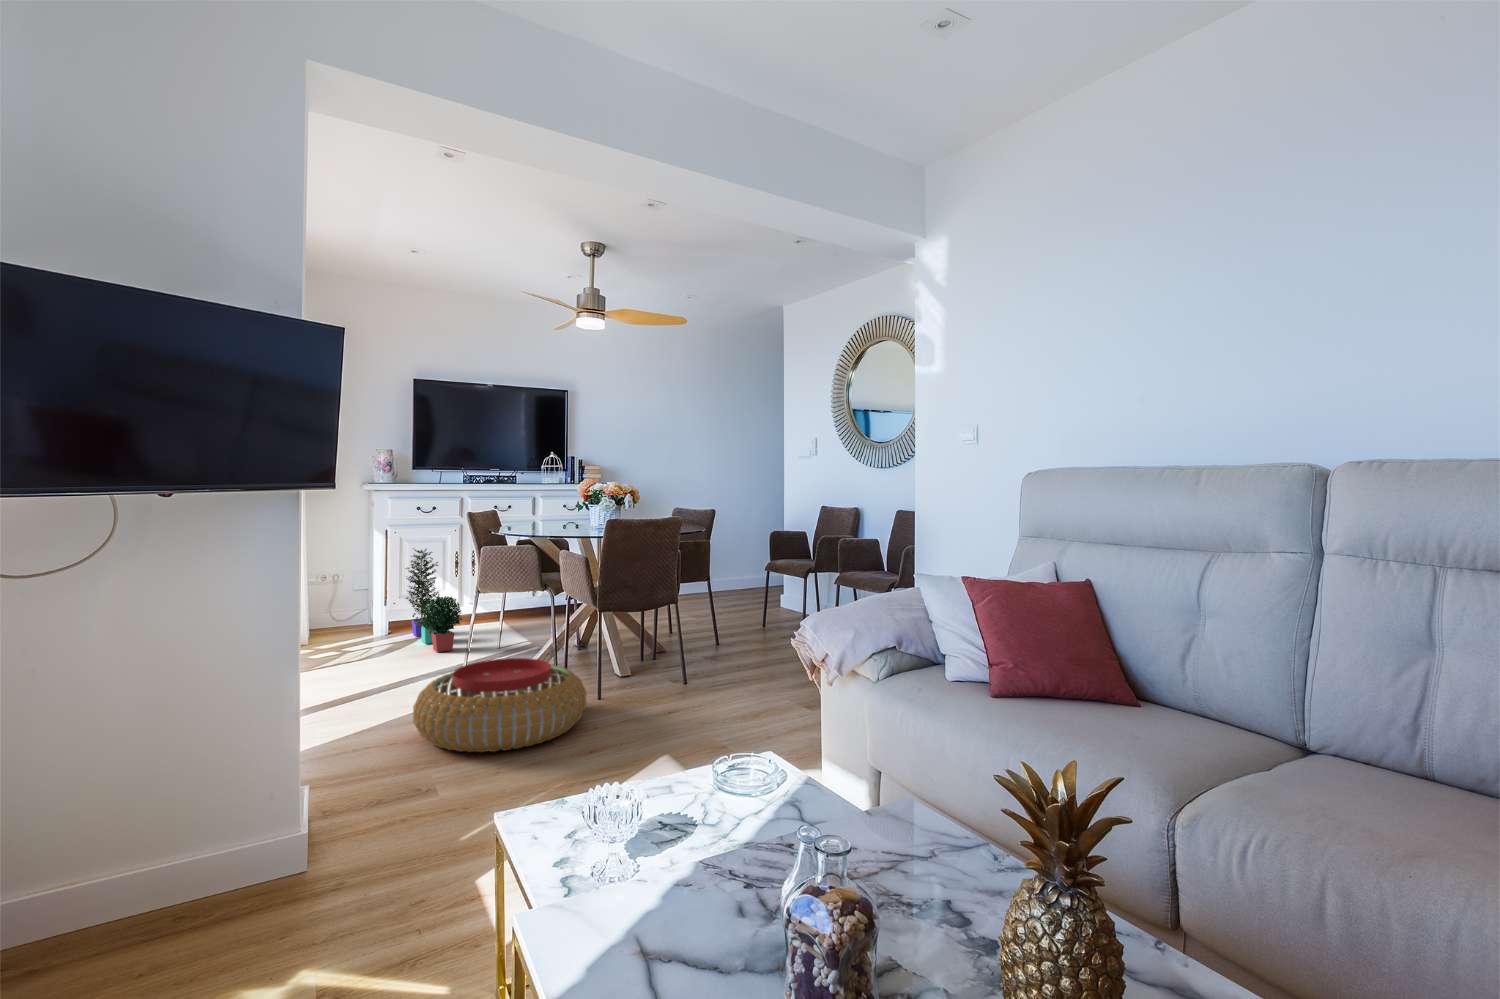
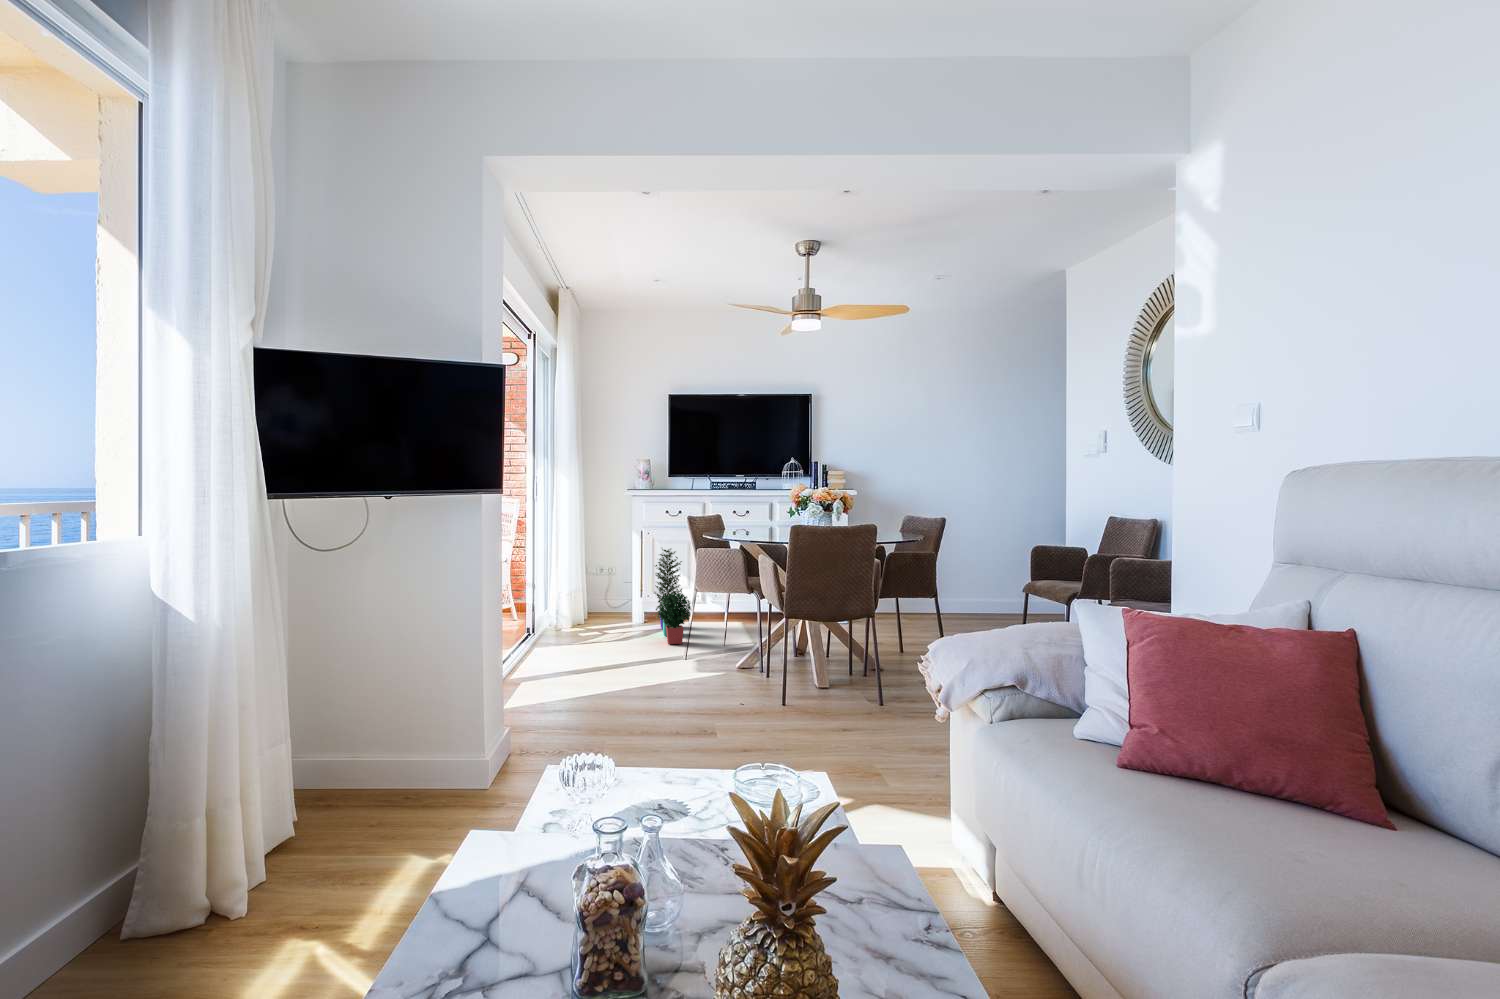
pouf: present [413,658,587,752] -> none [597,655,754,742]

